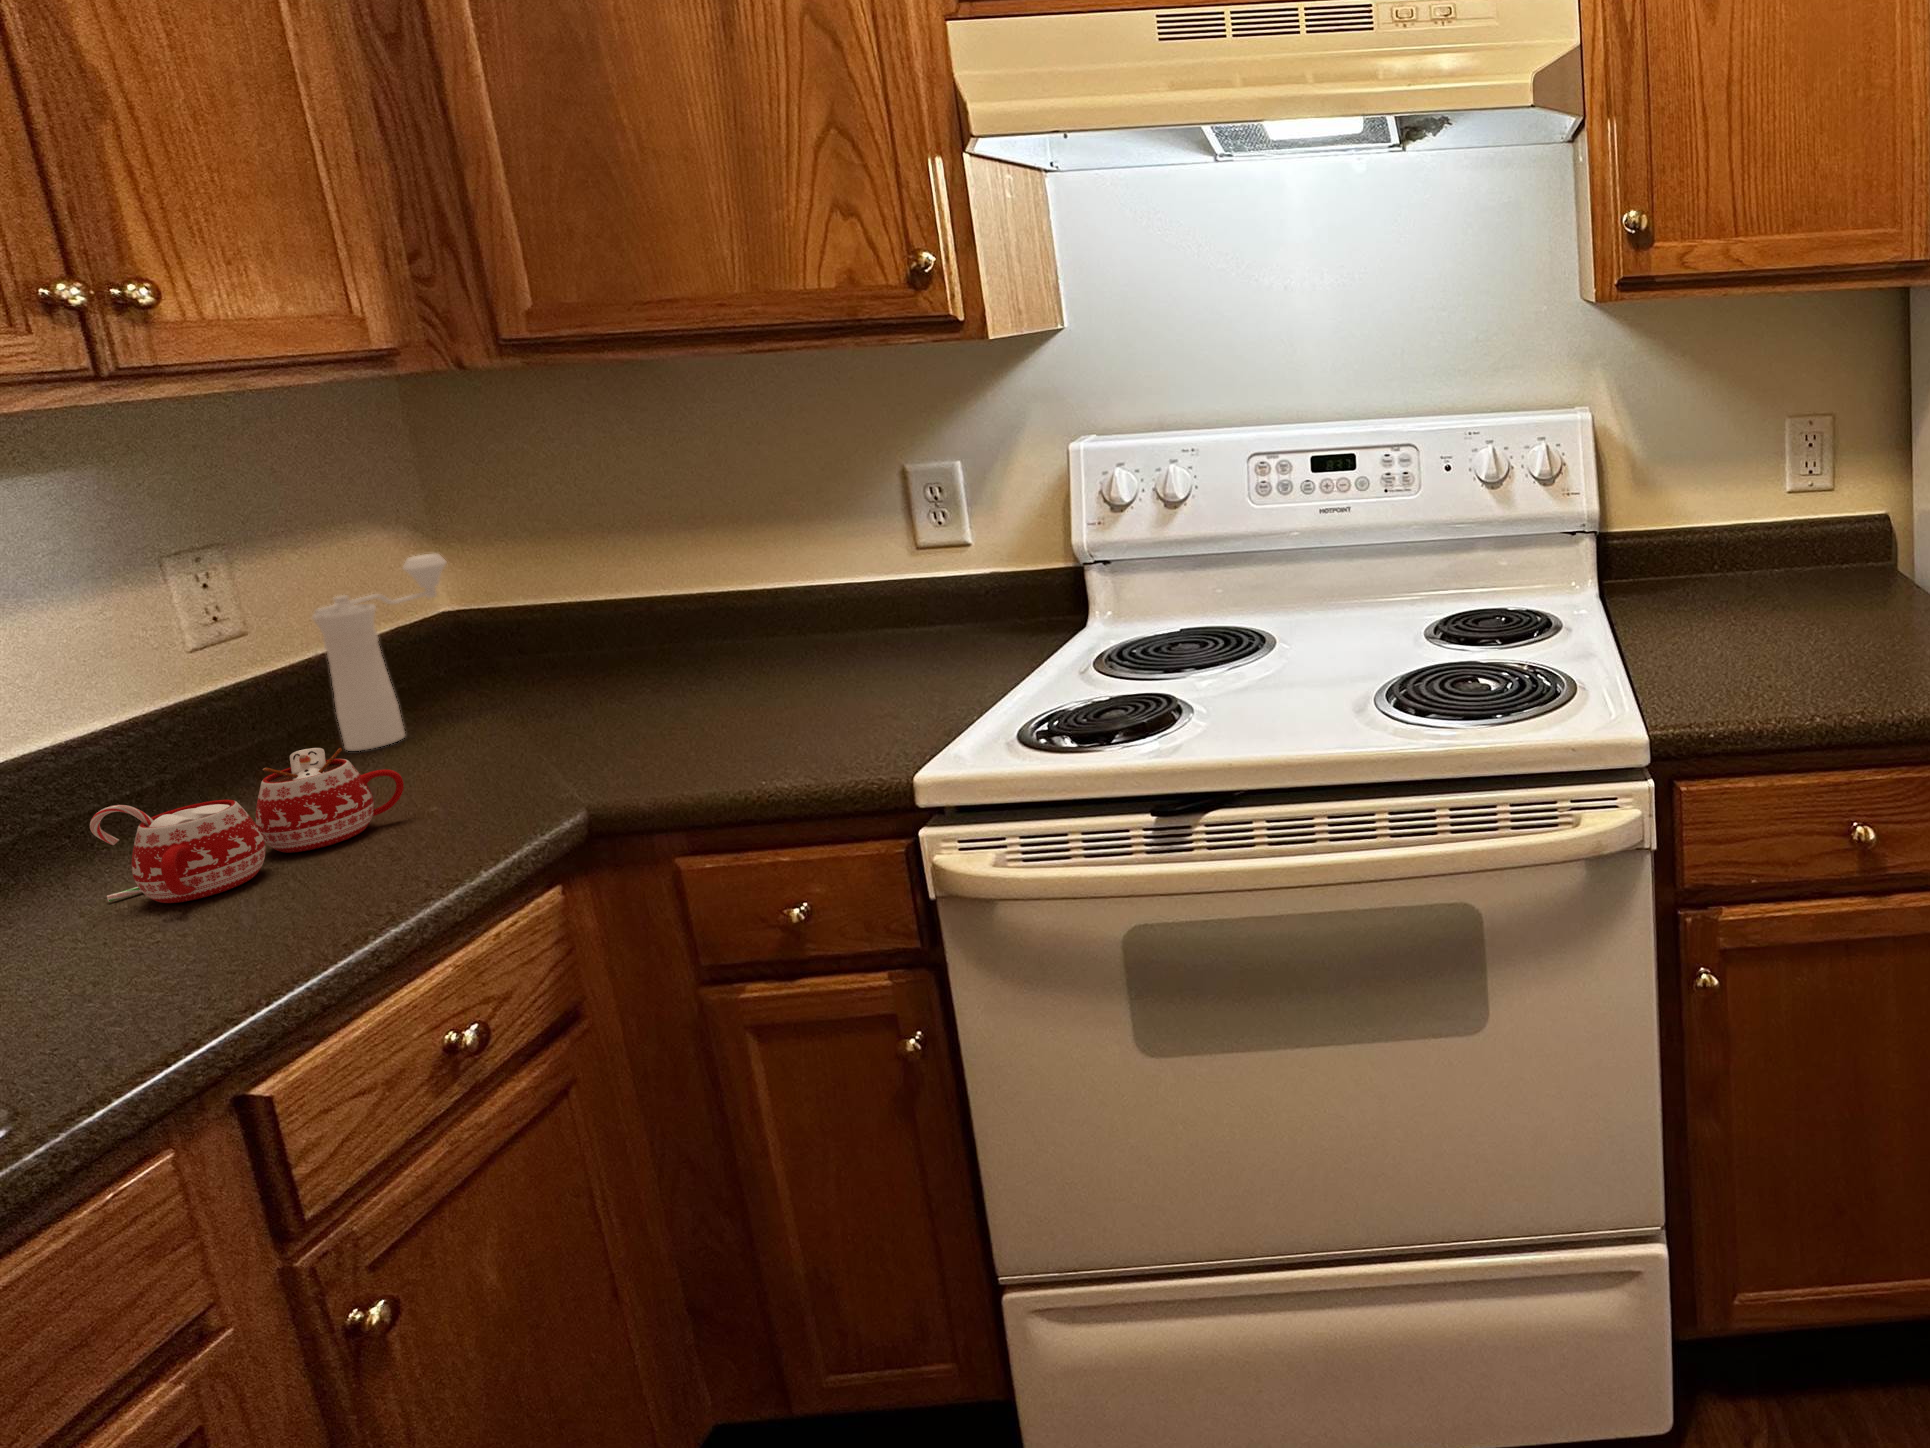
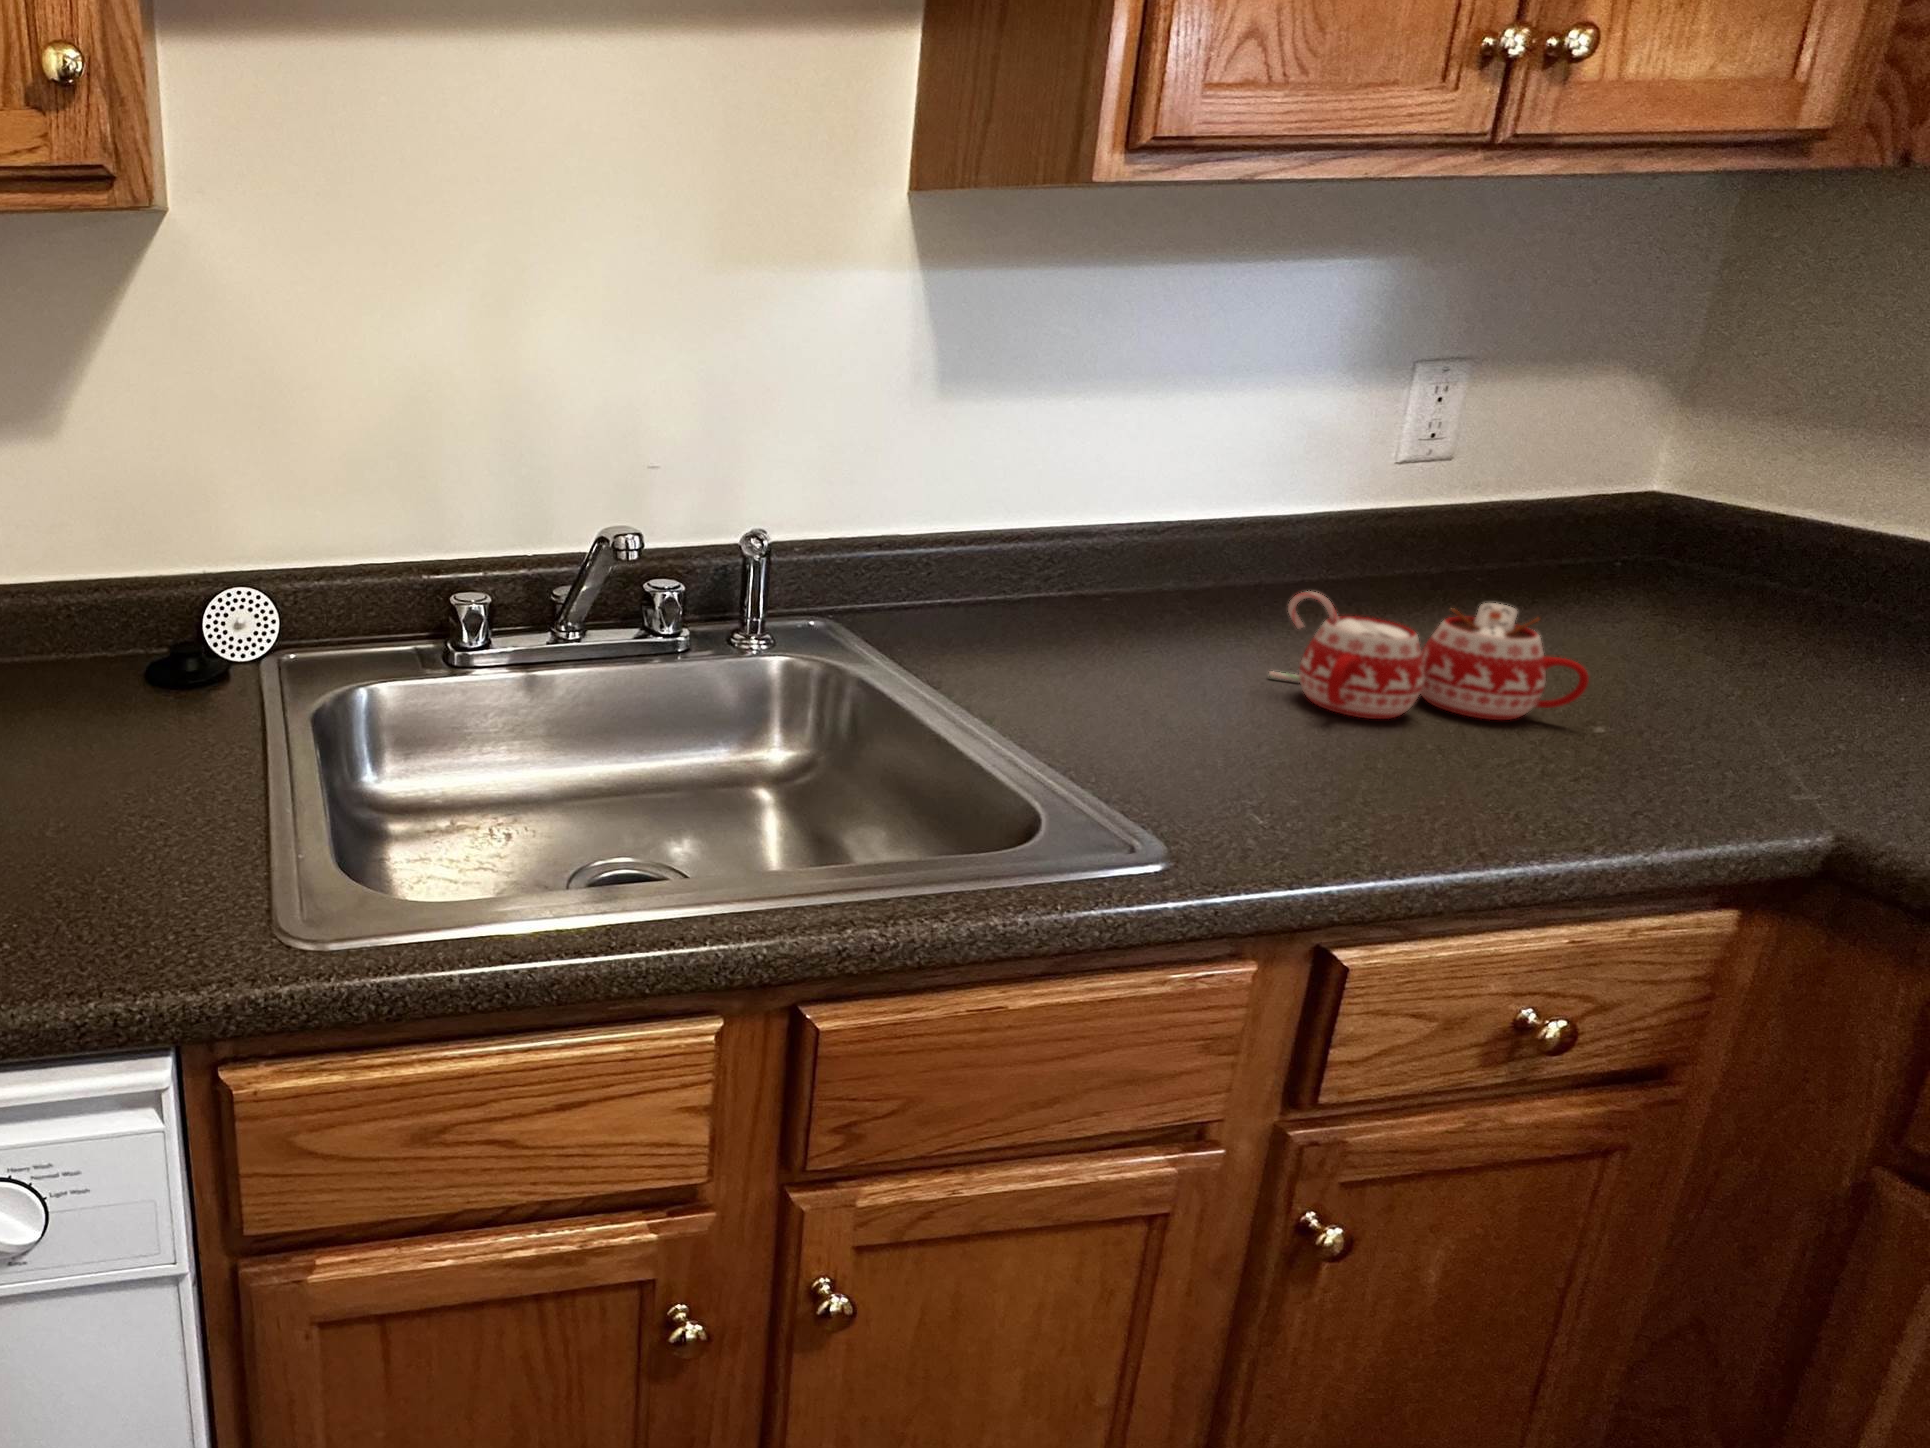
pepper mill: present [312,554,446,751] -> none [1502,415,1726,624]

